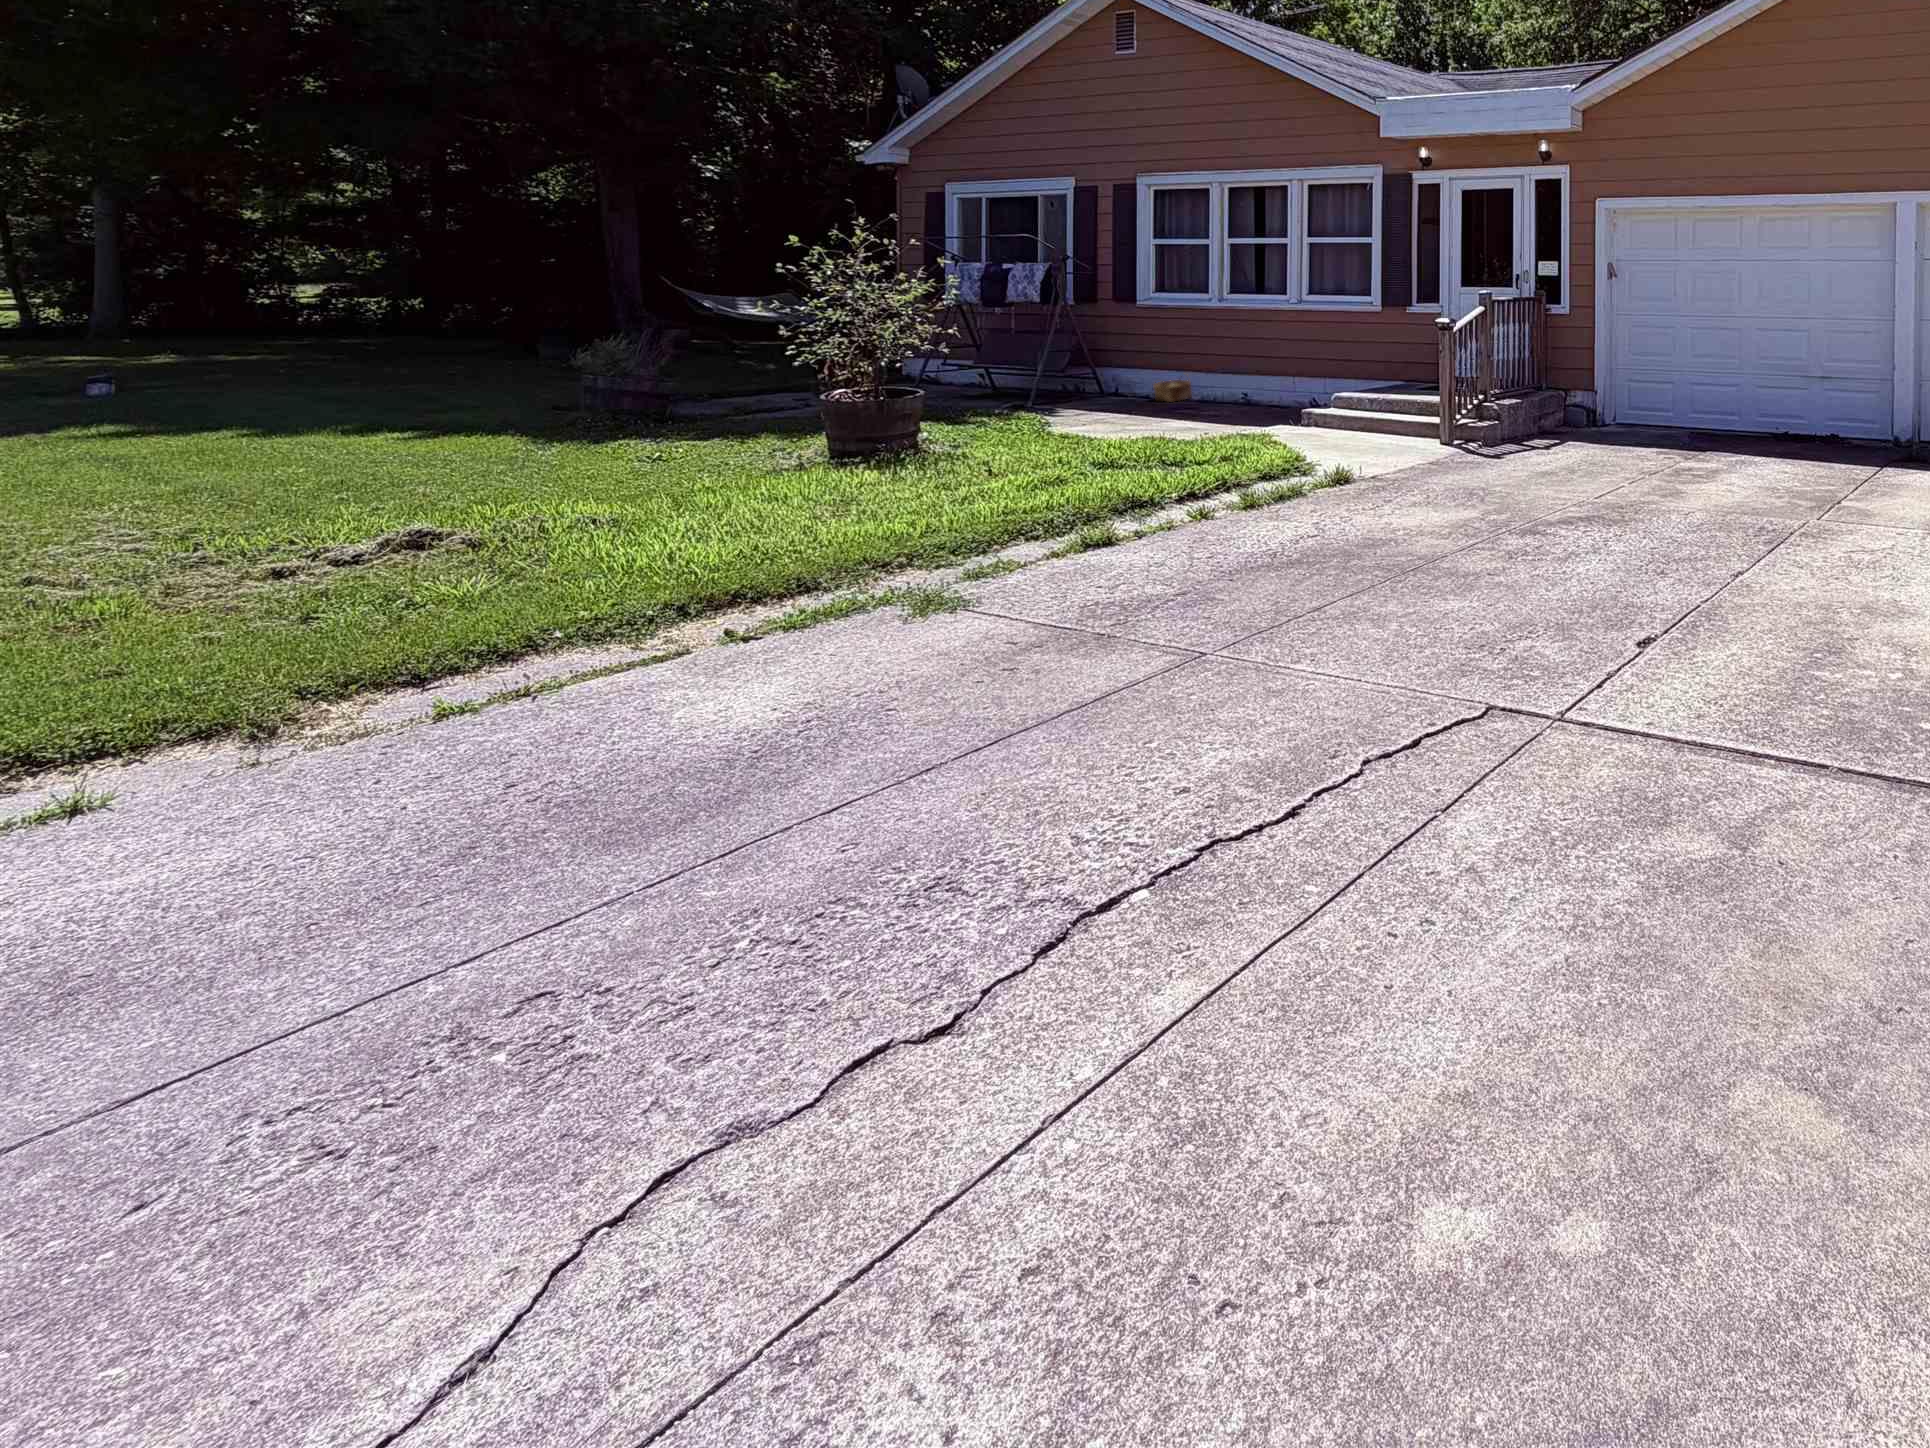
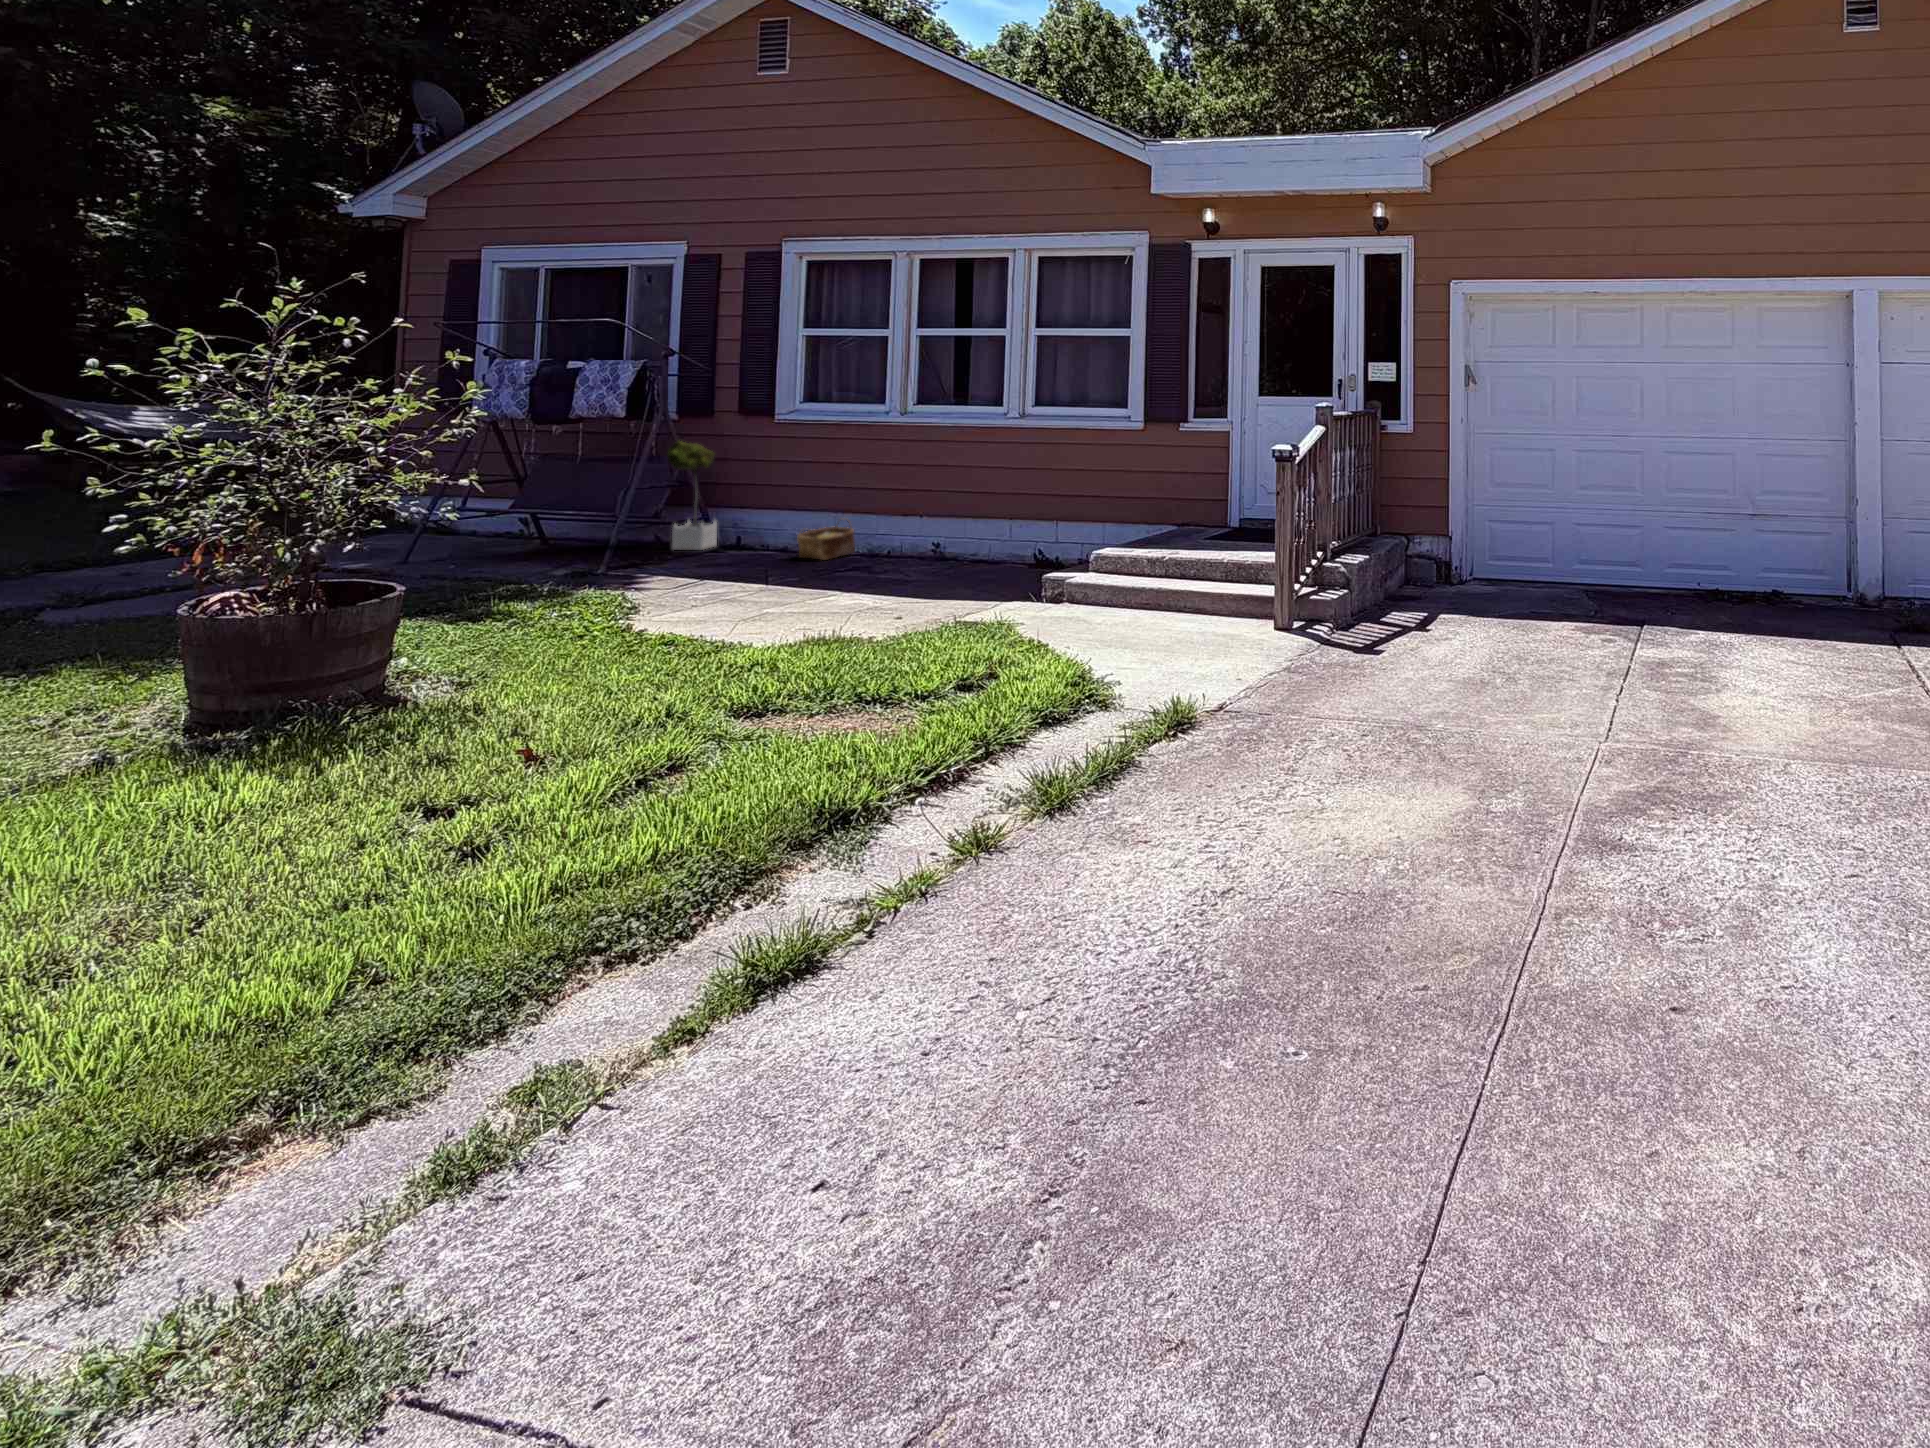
potted tree: none [1069,318,1104,395] -> present [667,441,717,550]

